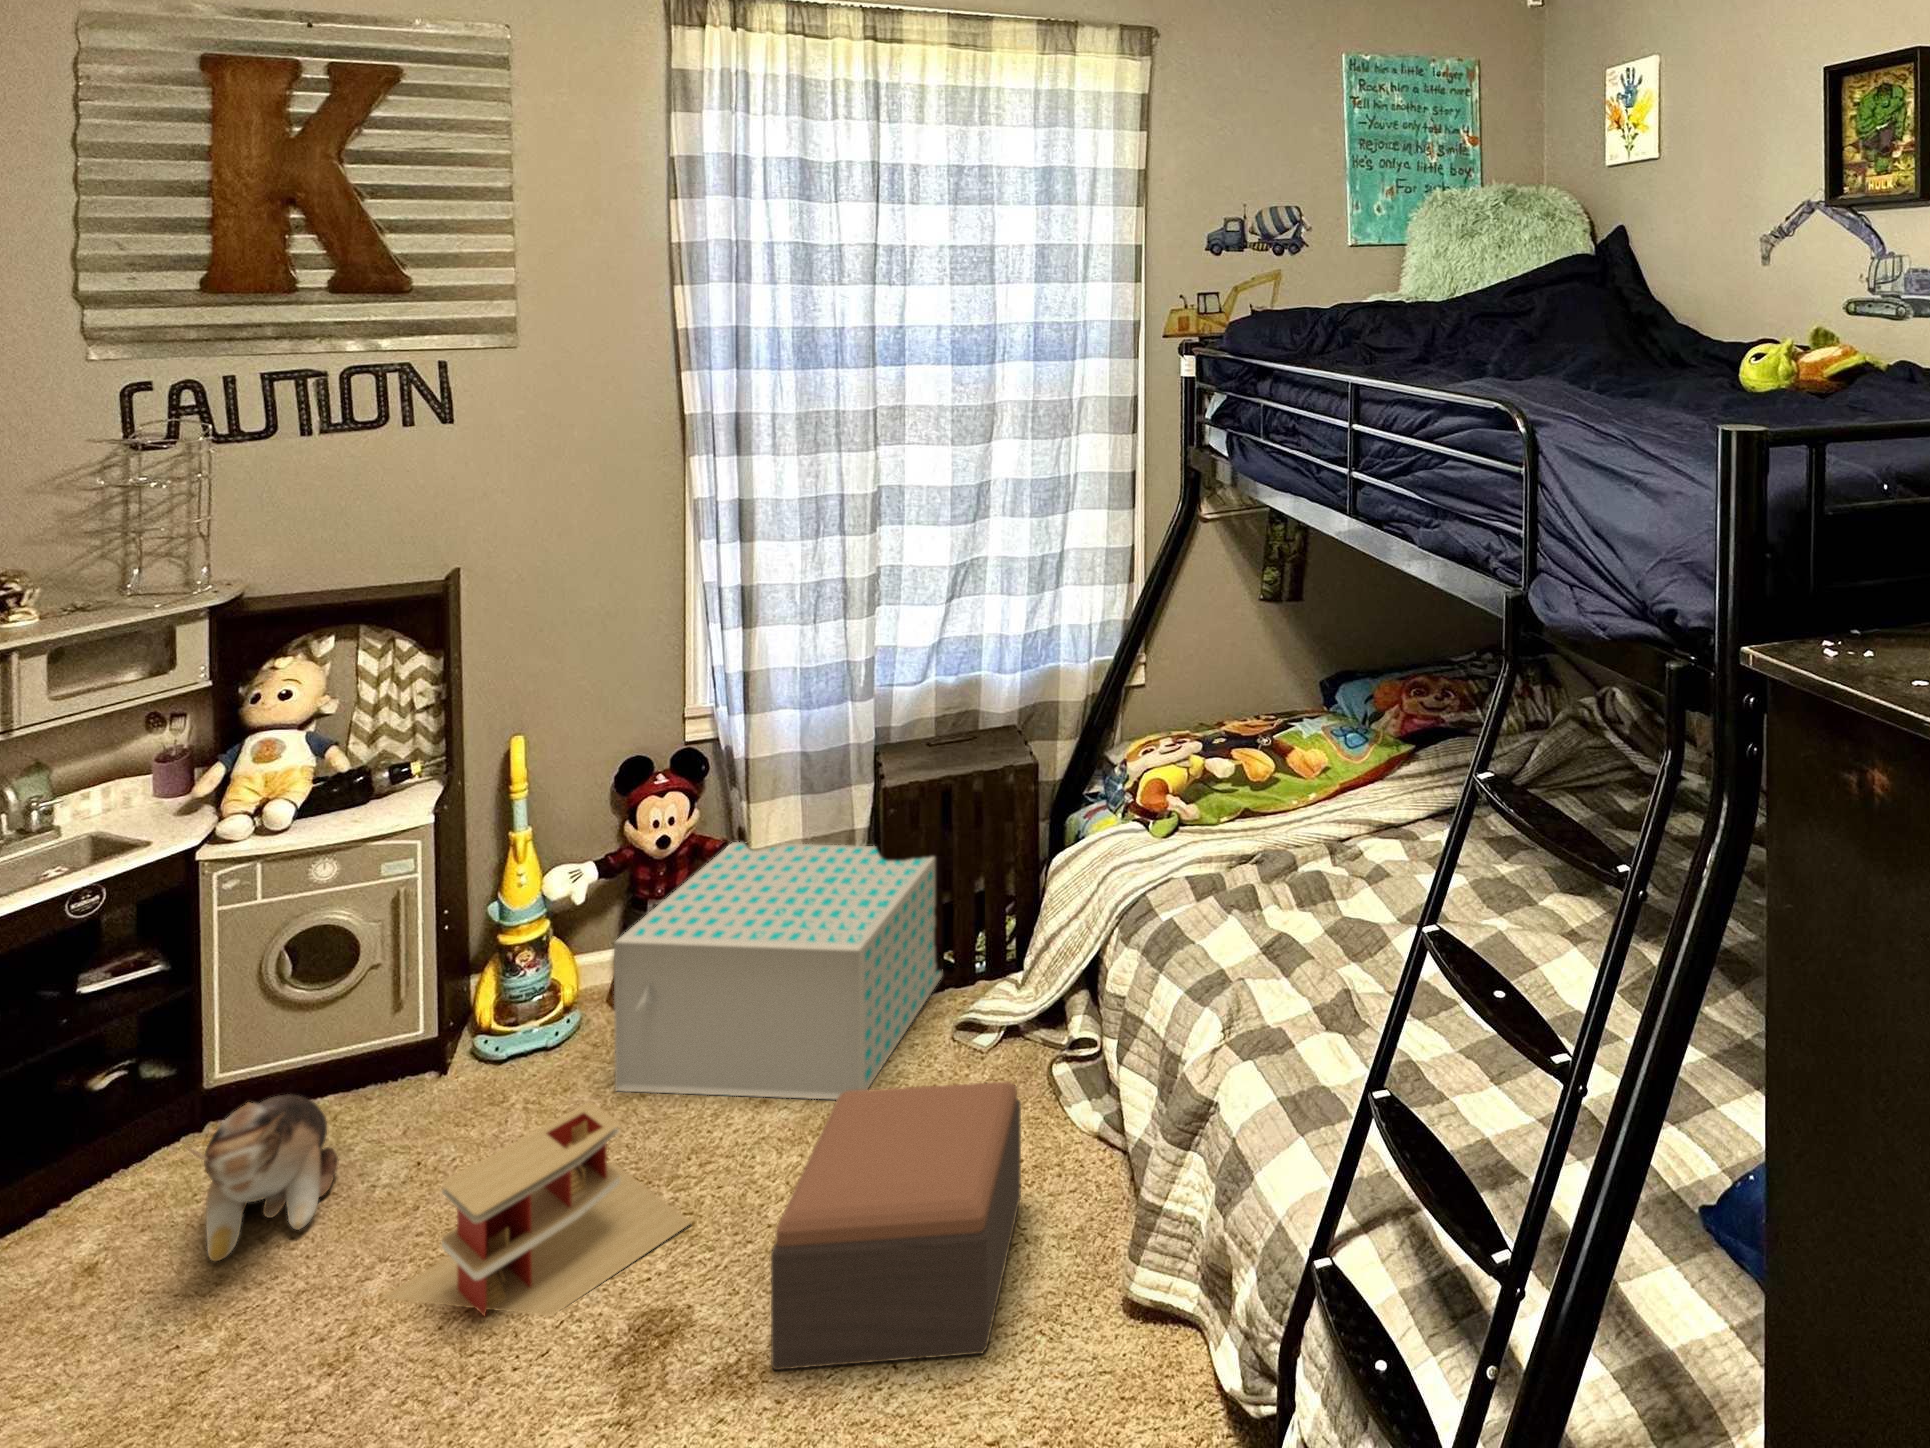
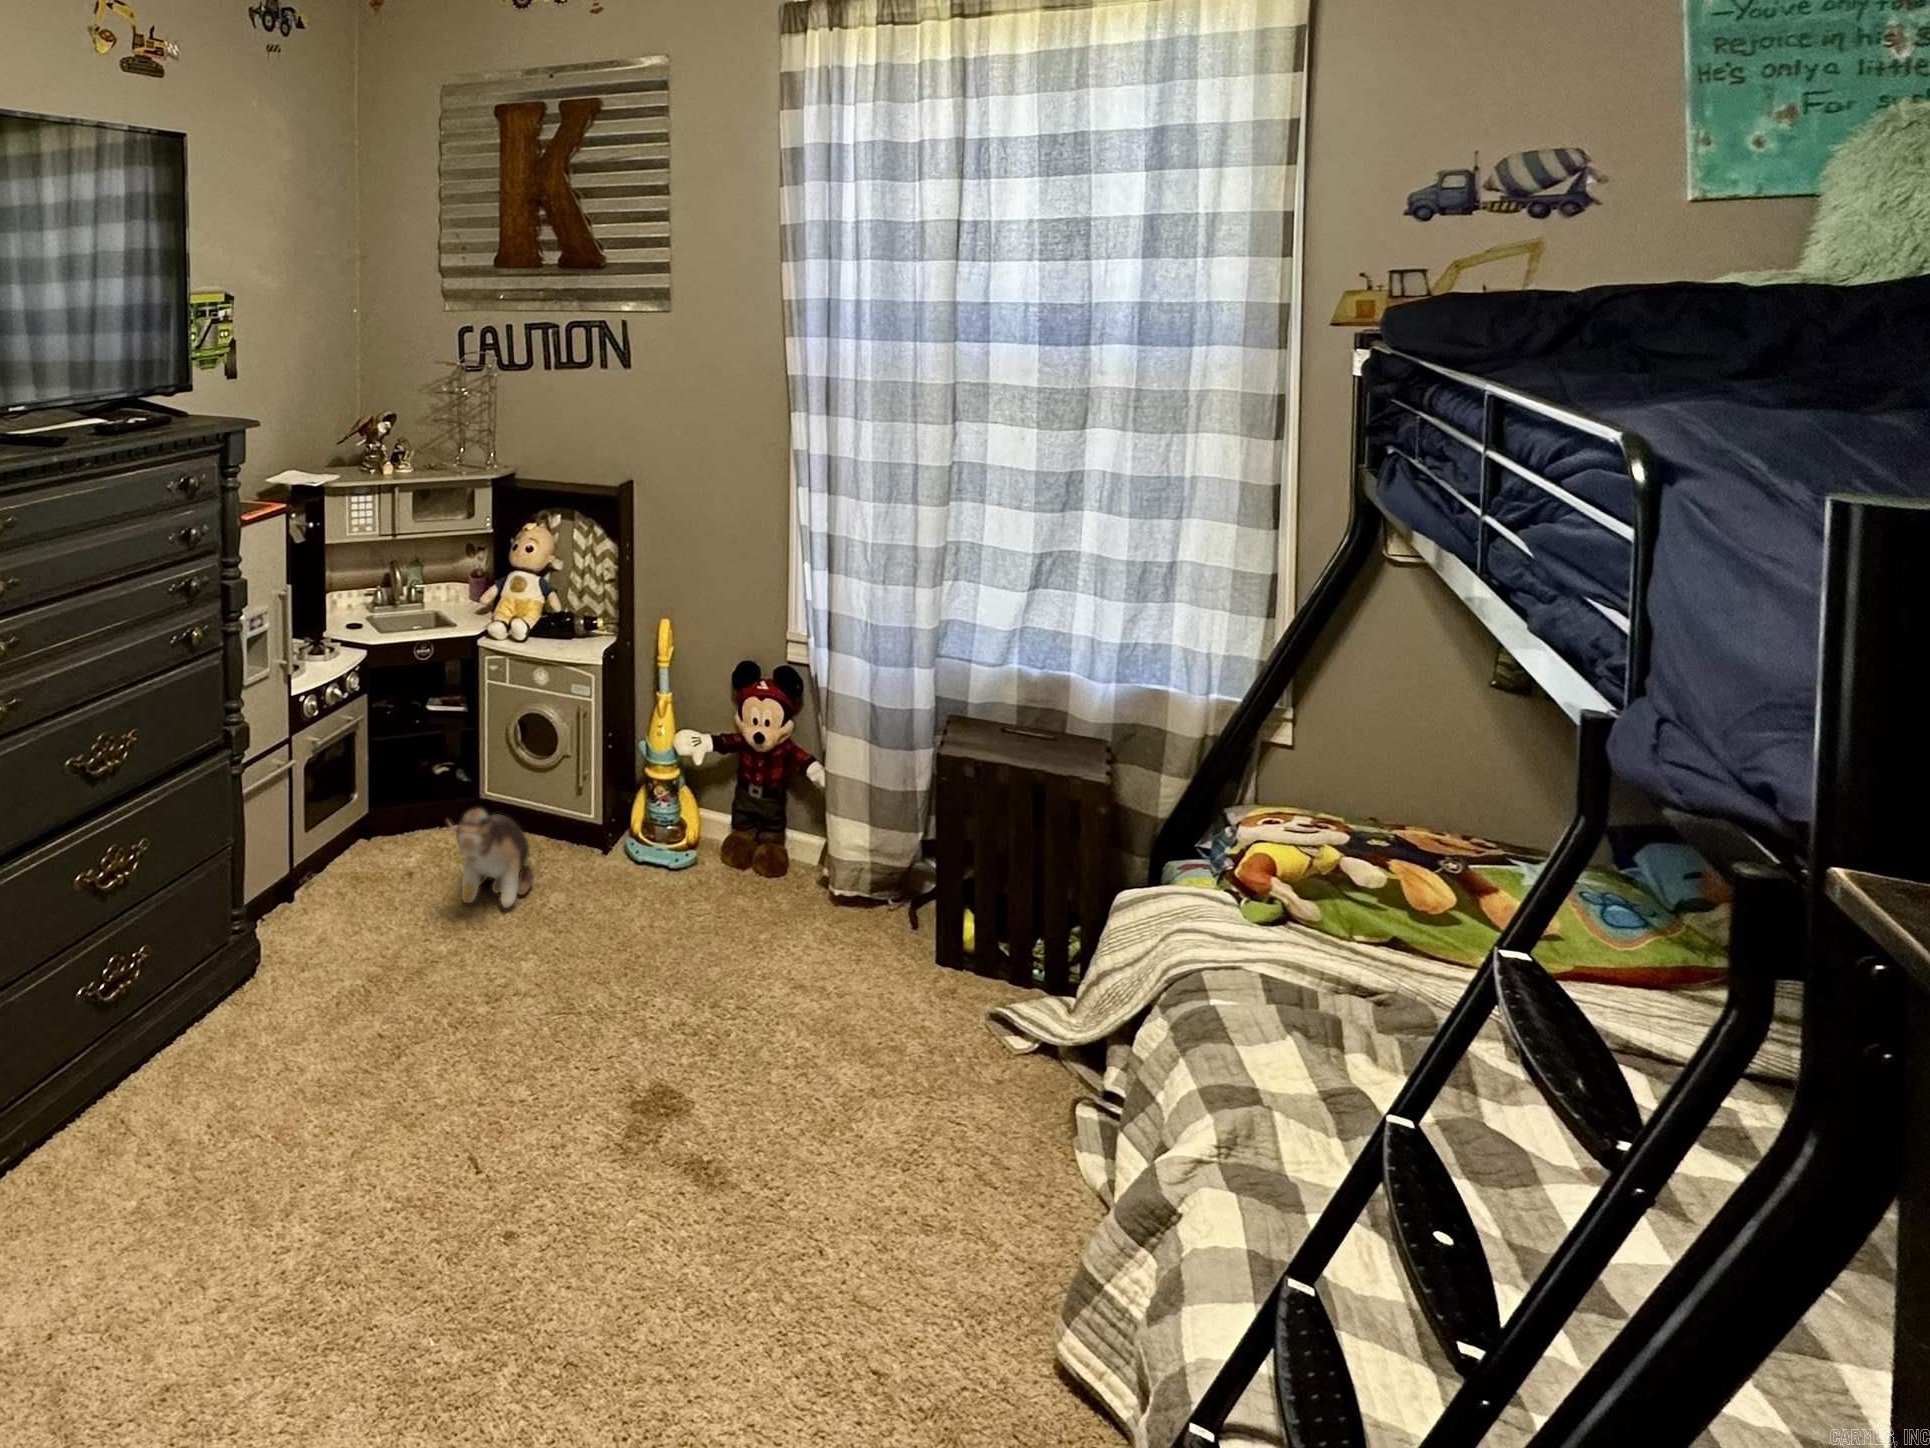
storage box: present [614,842,943,1100] -> none [705,762,1003,1030]
footstool: present [771,1081,1021,1370] -> none [735,999,994,1293]
toy house: present [382,1103,691,1316] -> none [524,910,720,1050]

